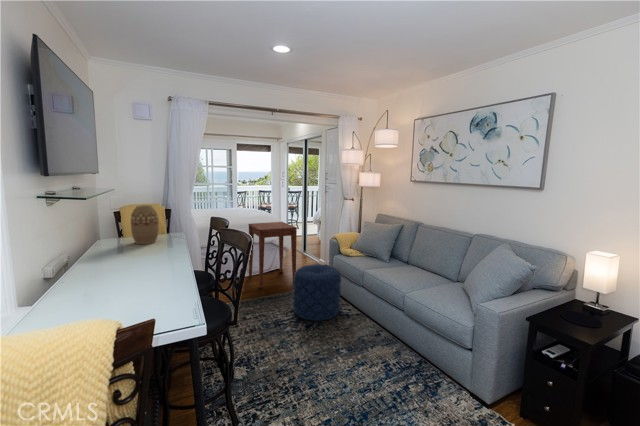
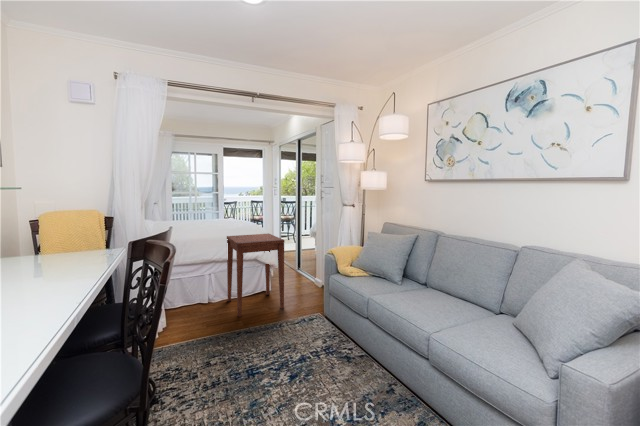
vase: present [131,205,159,244] -> none [25,209,74,265]
pouf: present [293,264,341,321] -> none [275,288,339,367]

